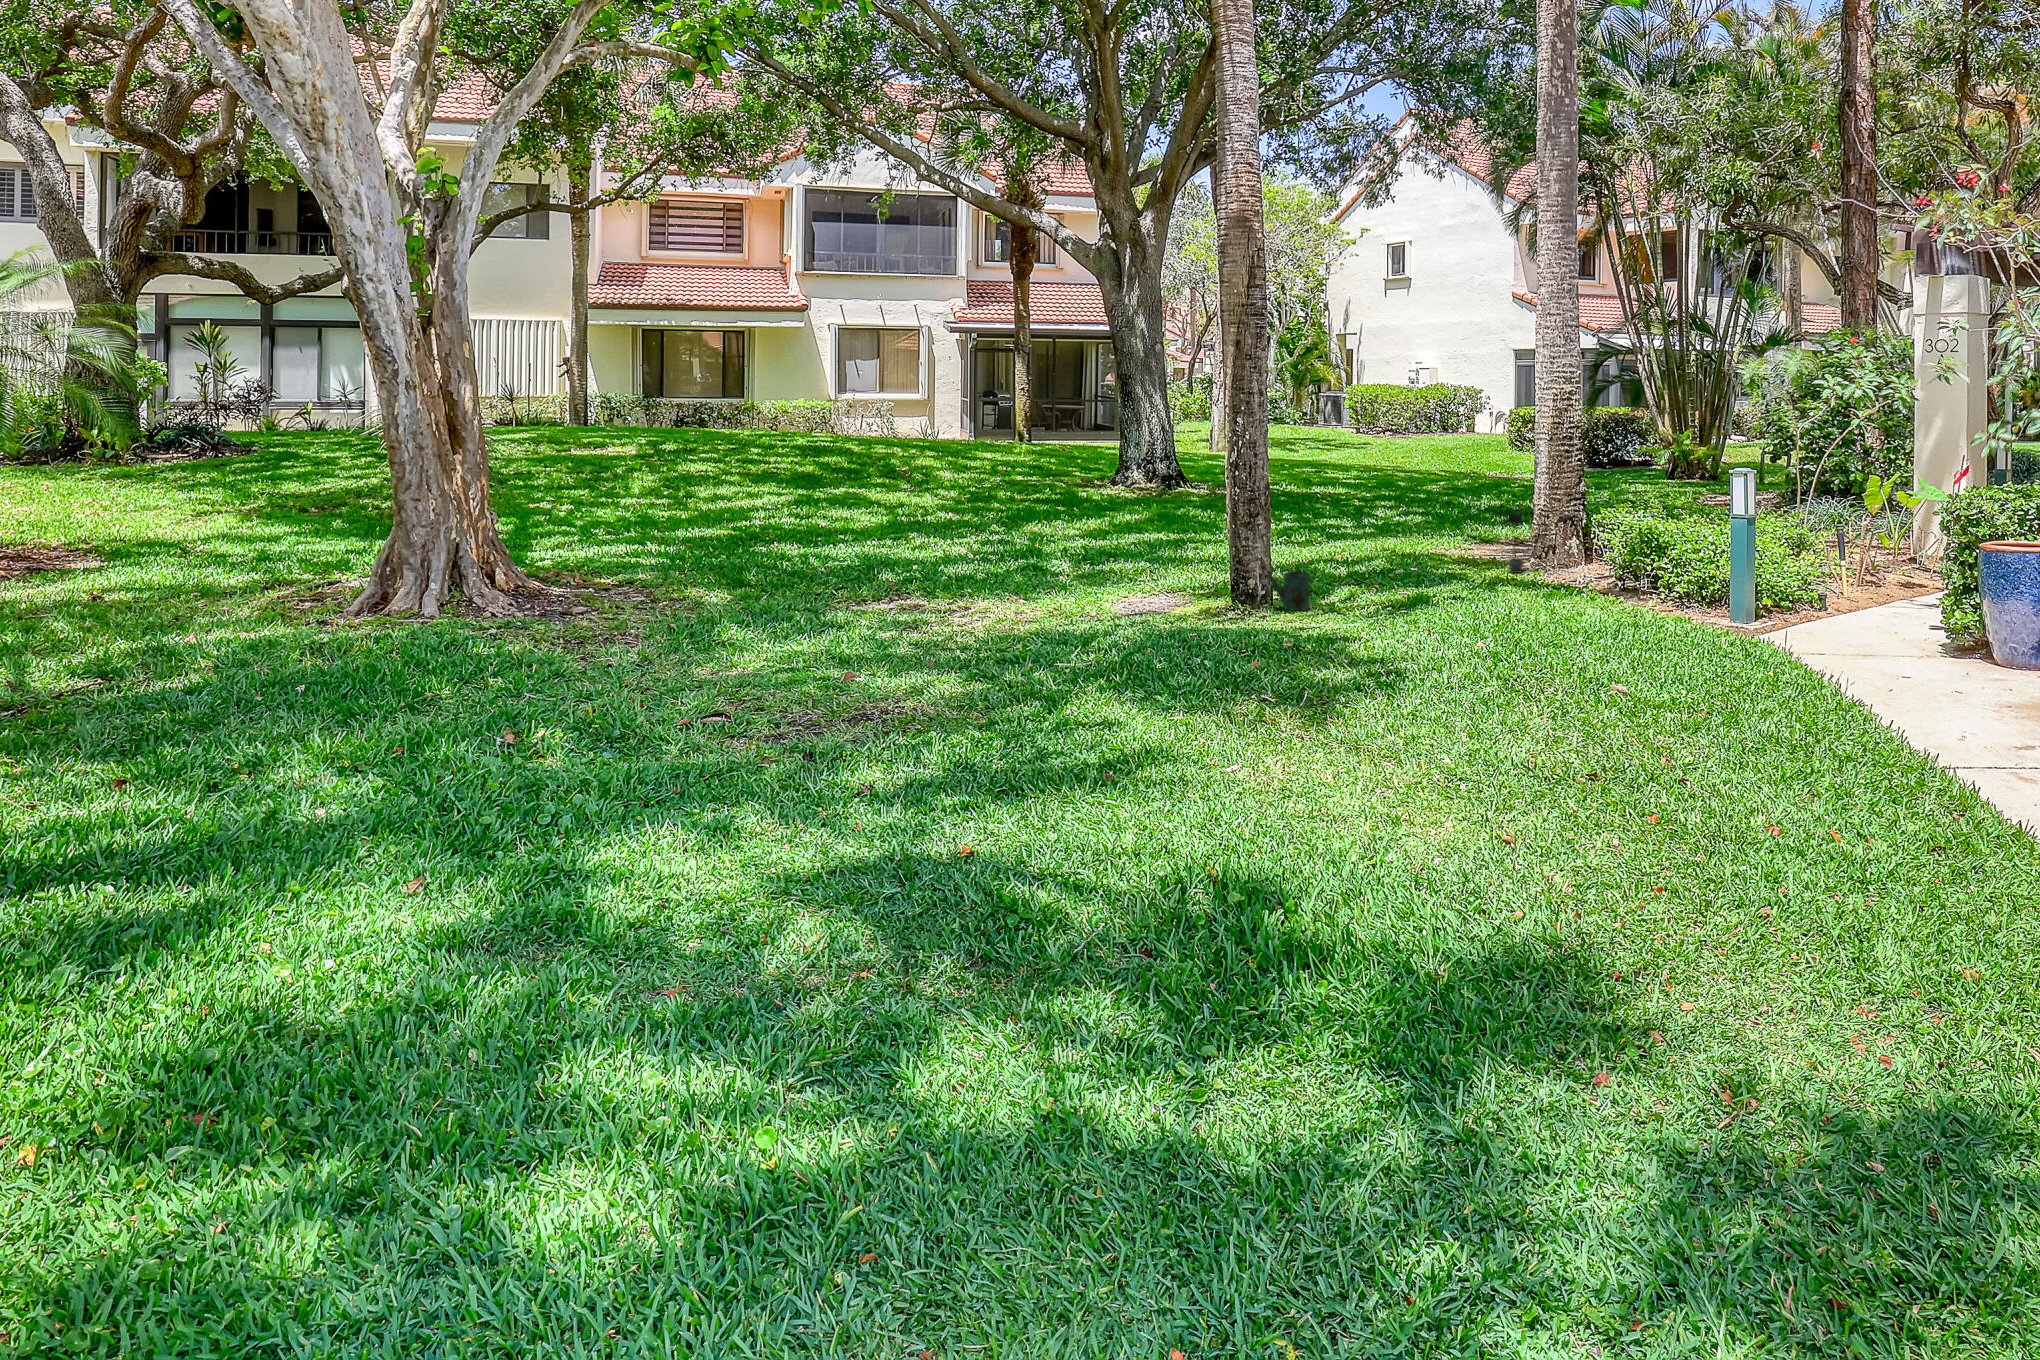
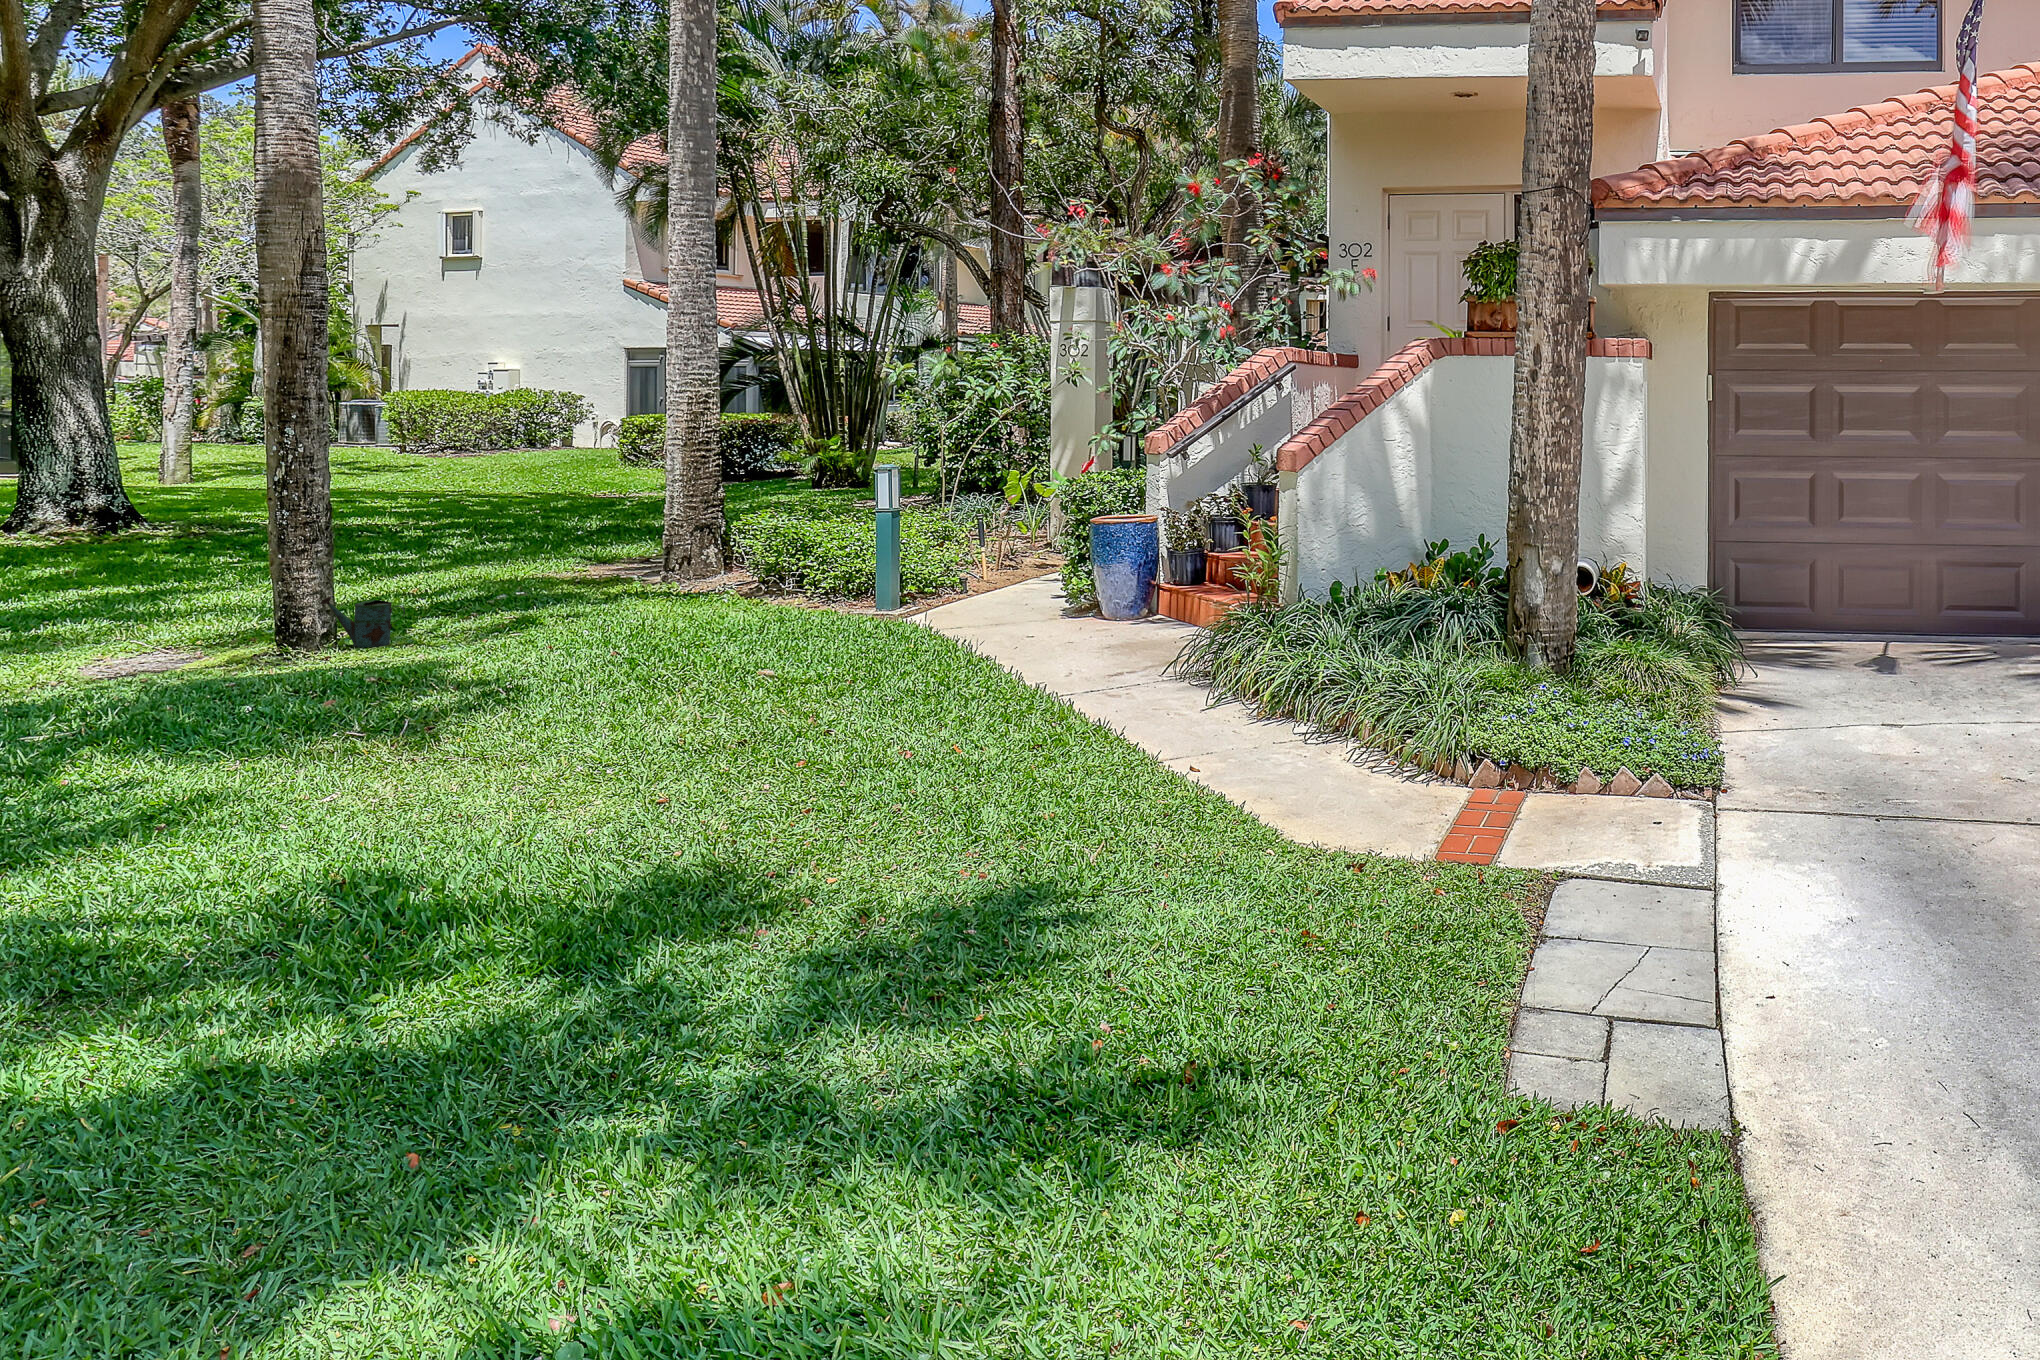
potted plant: present [1495,508,1535,573] -> none [619,515,672,590]

